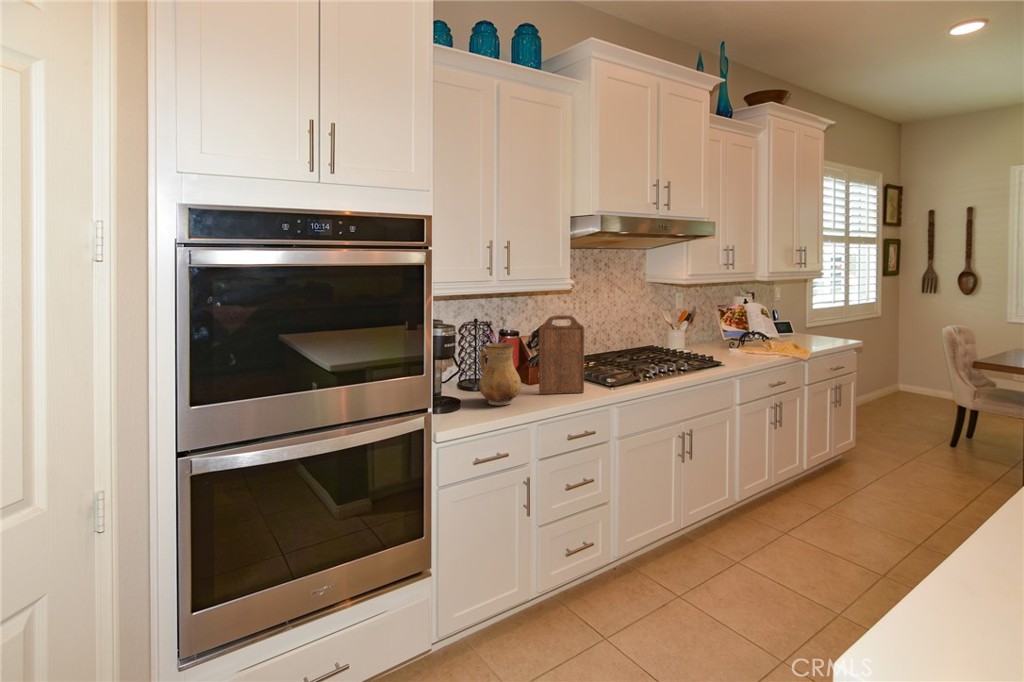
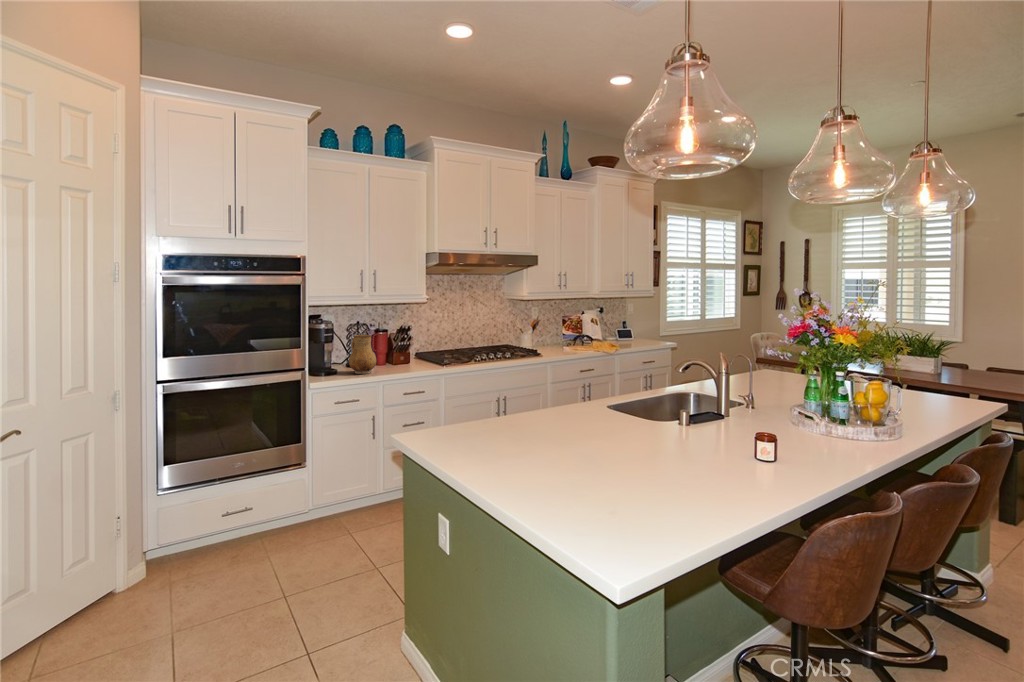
cutting board: present [539,315,584,394] -> none [392,318,423,369]

